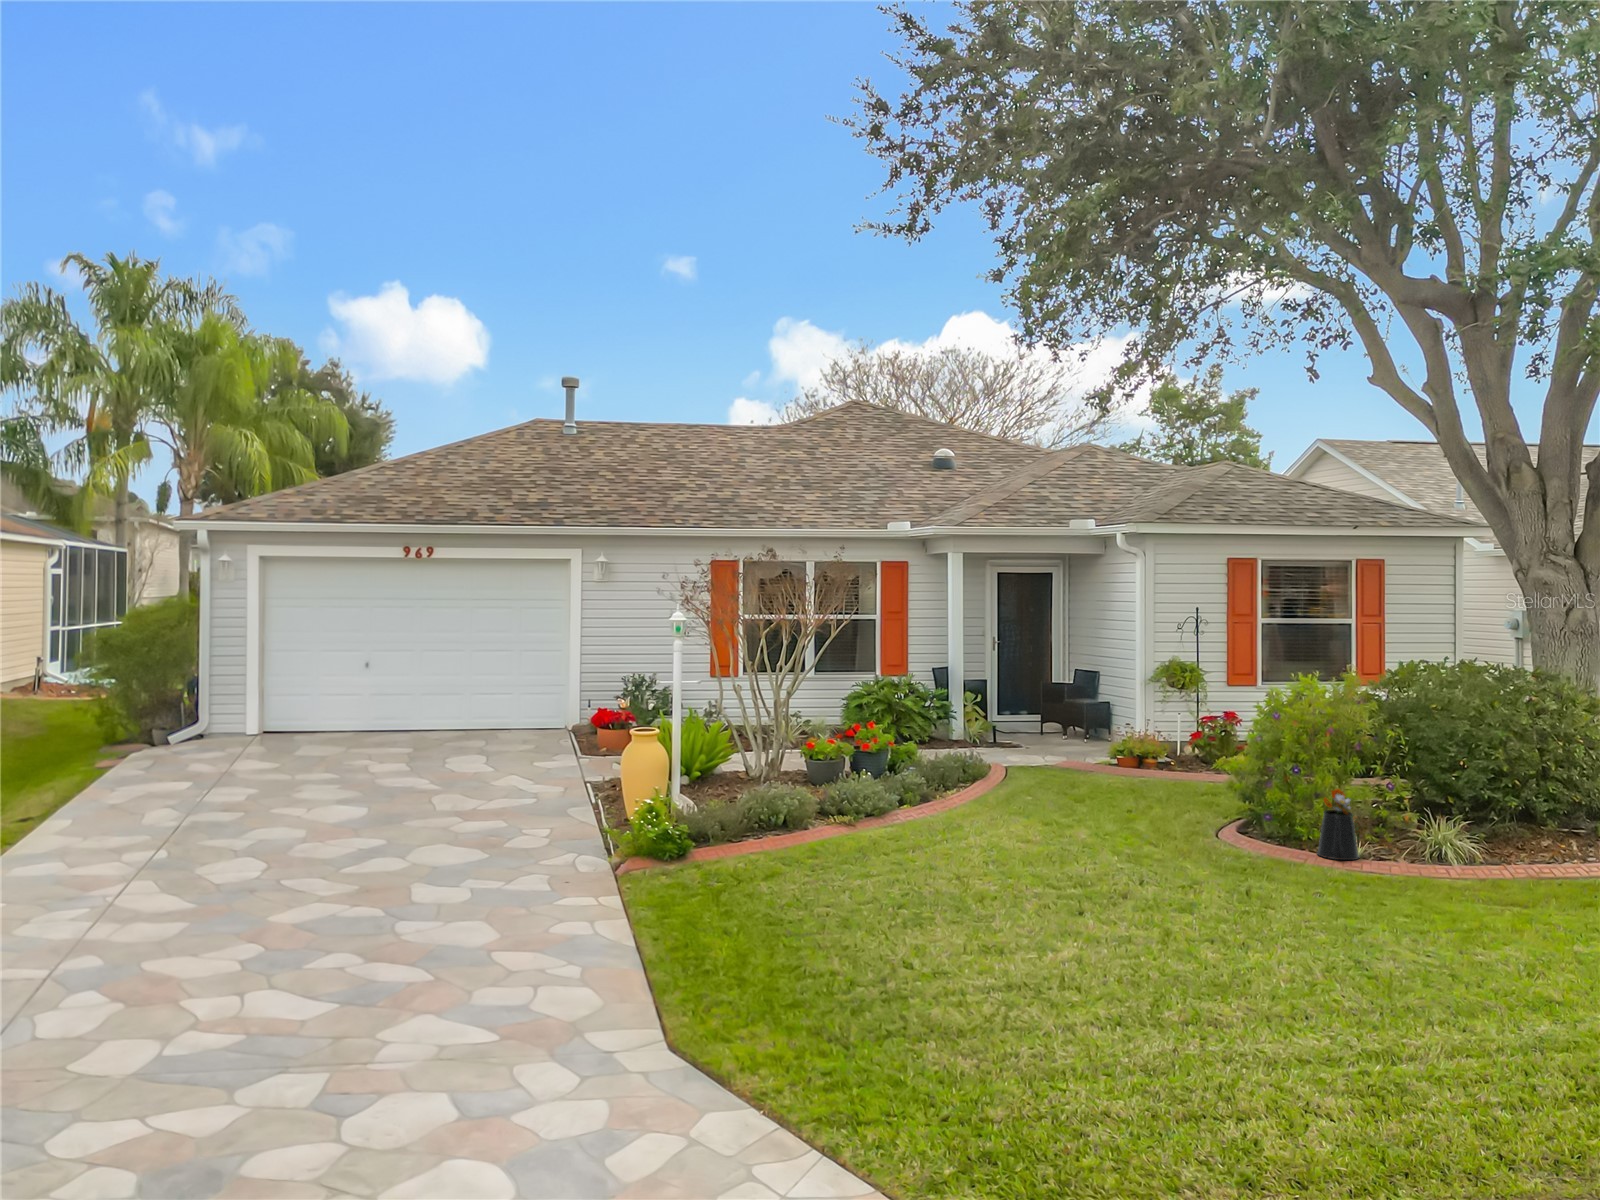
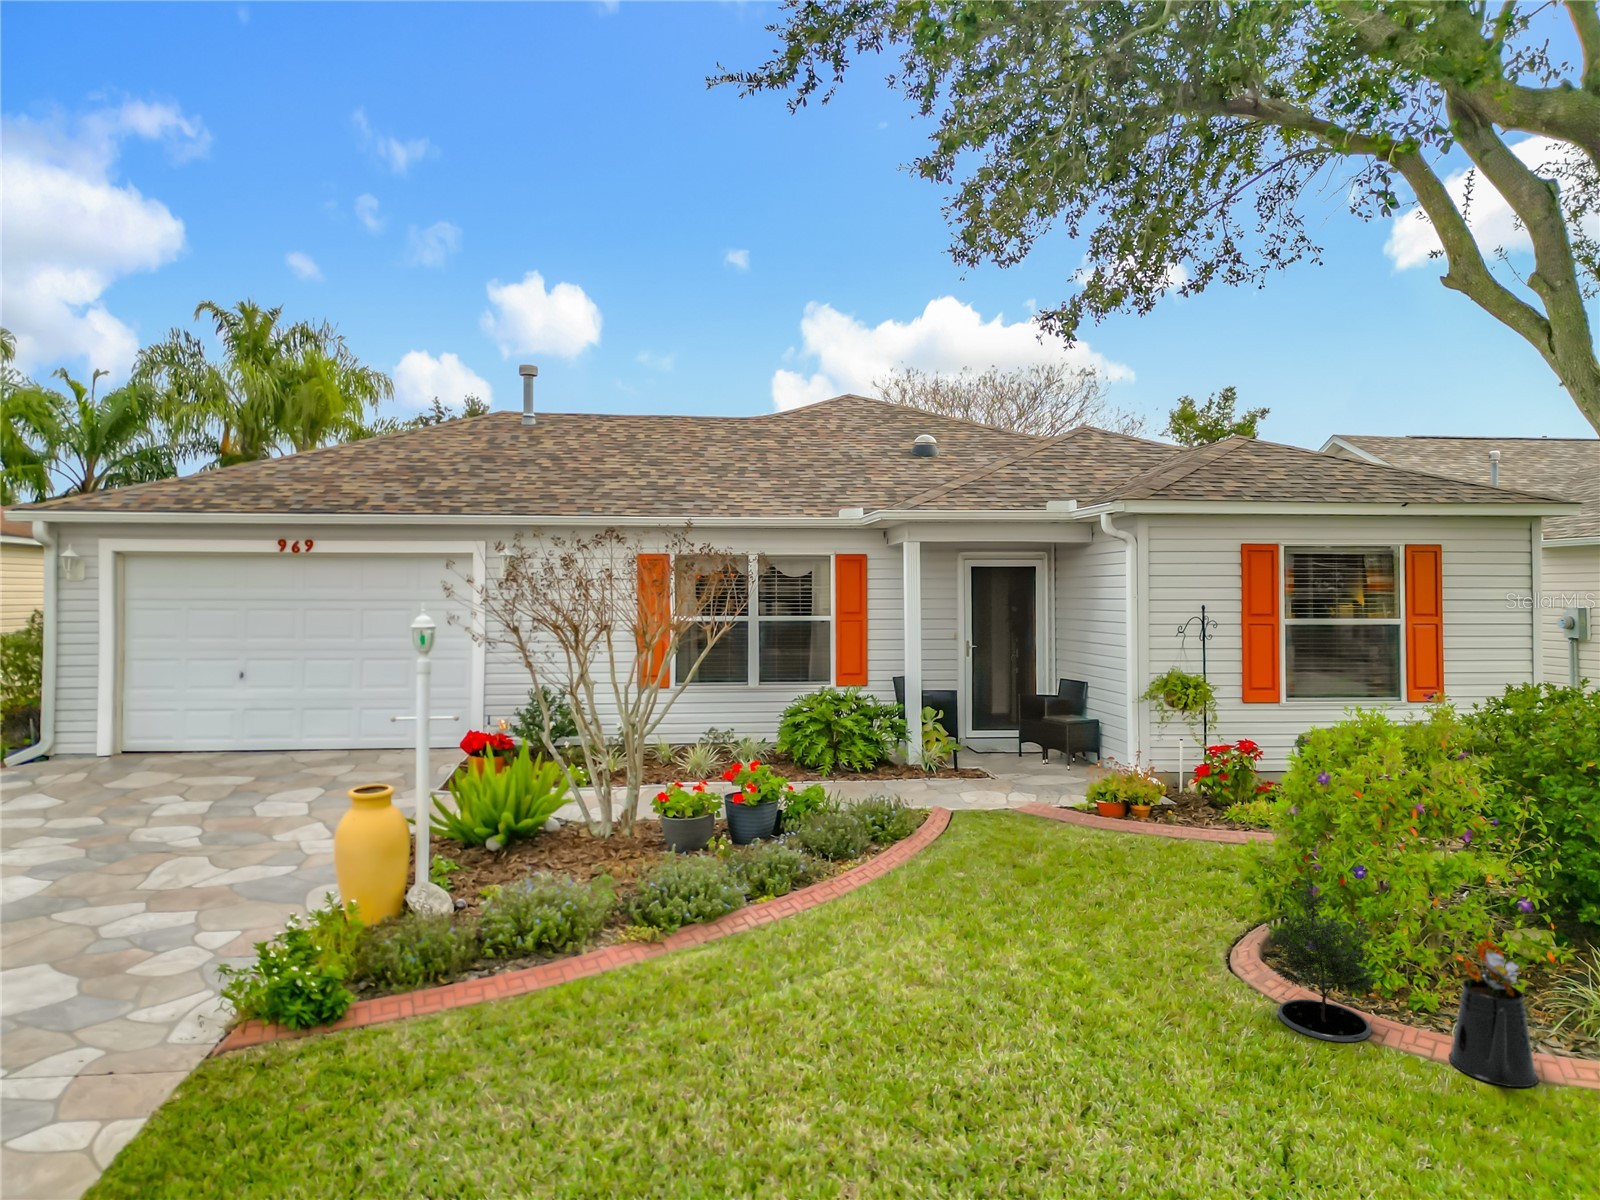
potted tree: none [1221,760,1284,850] -> present [1265,875,1380,1042]

